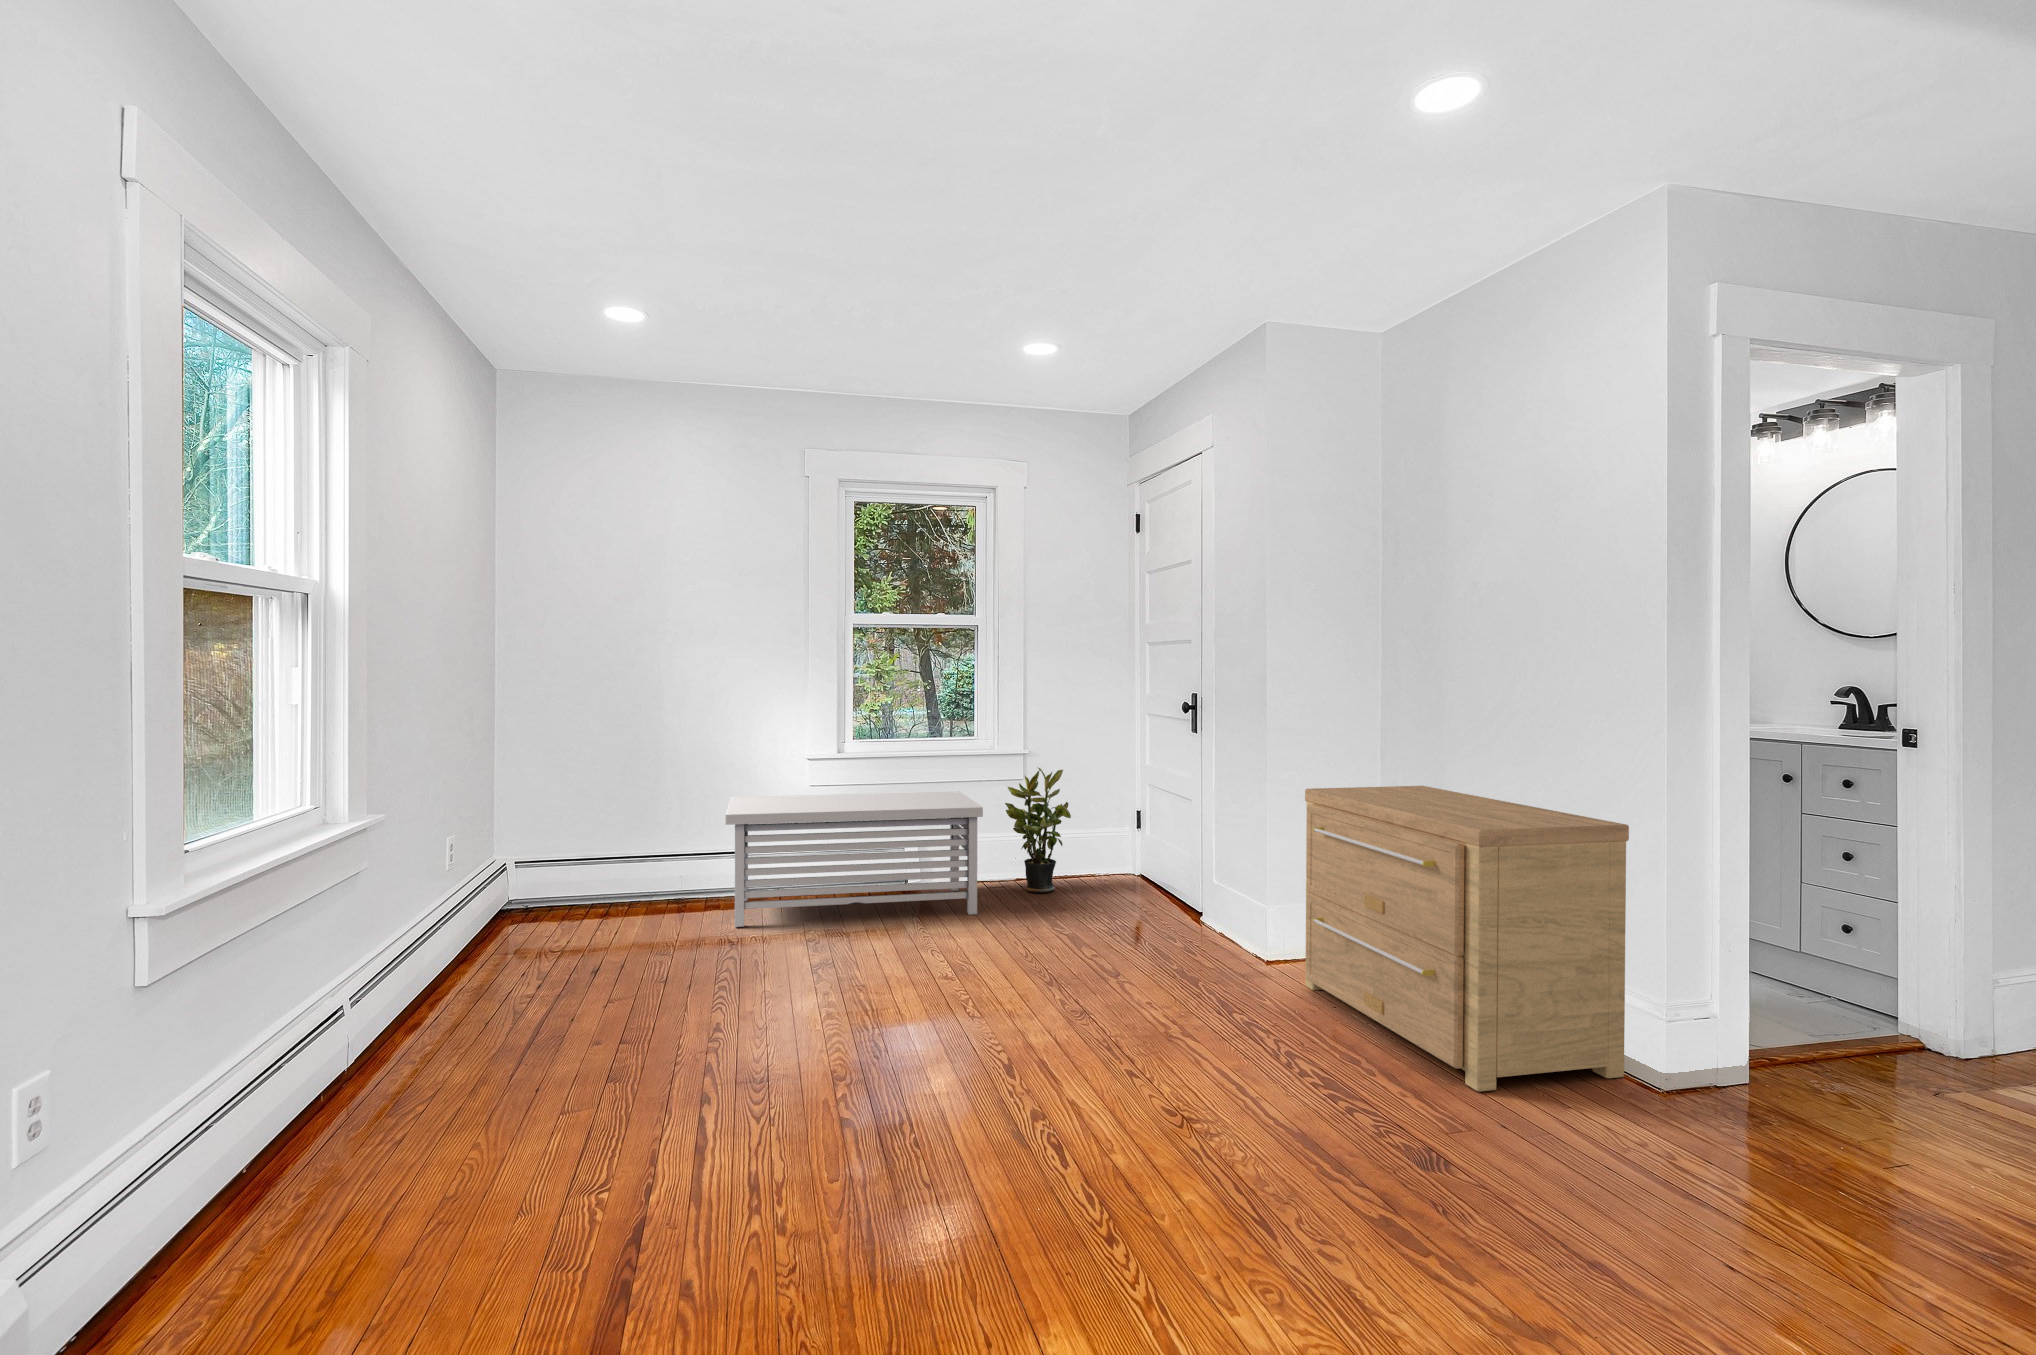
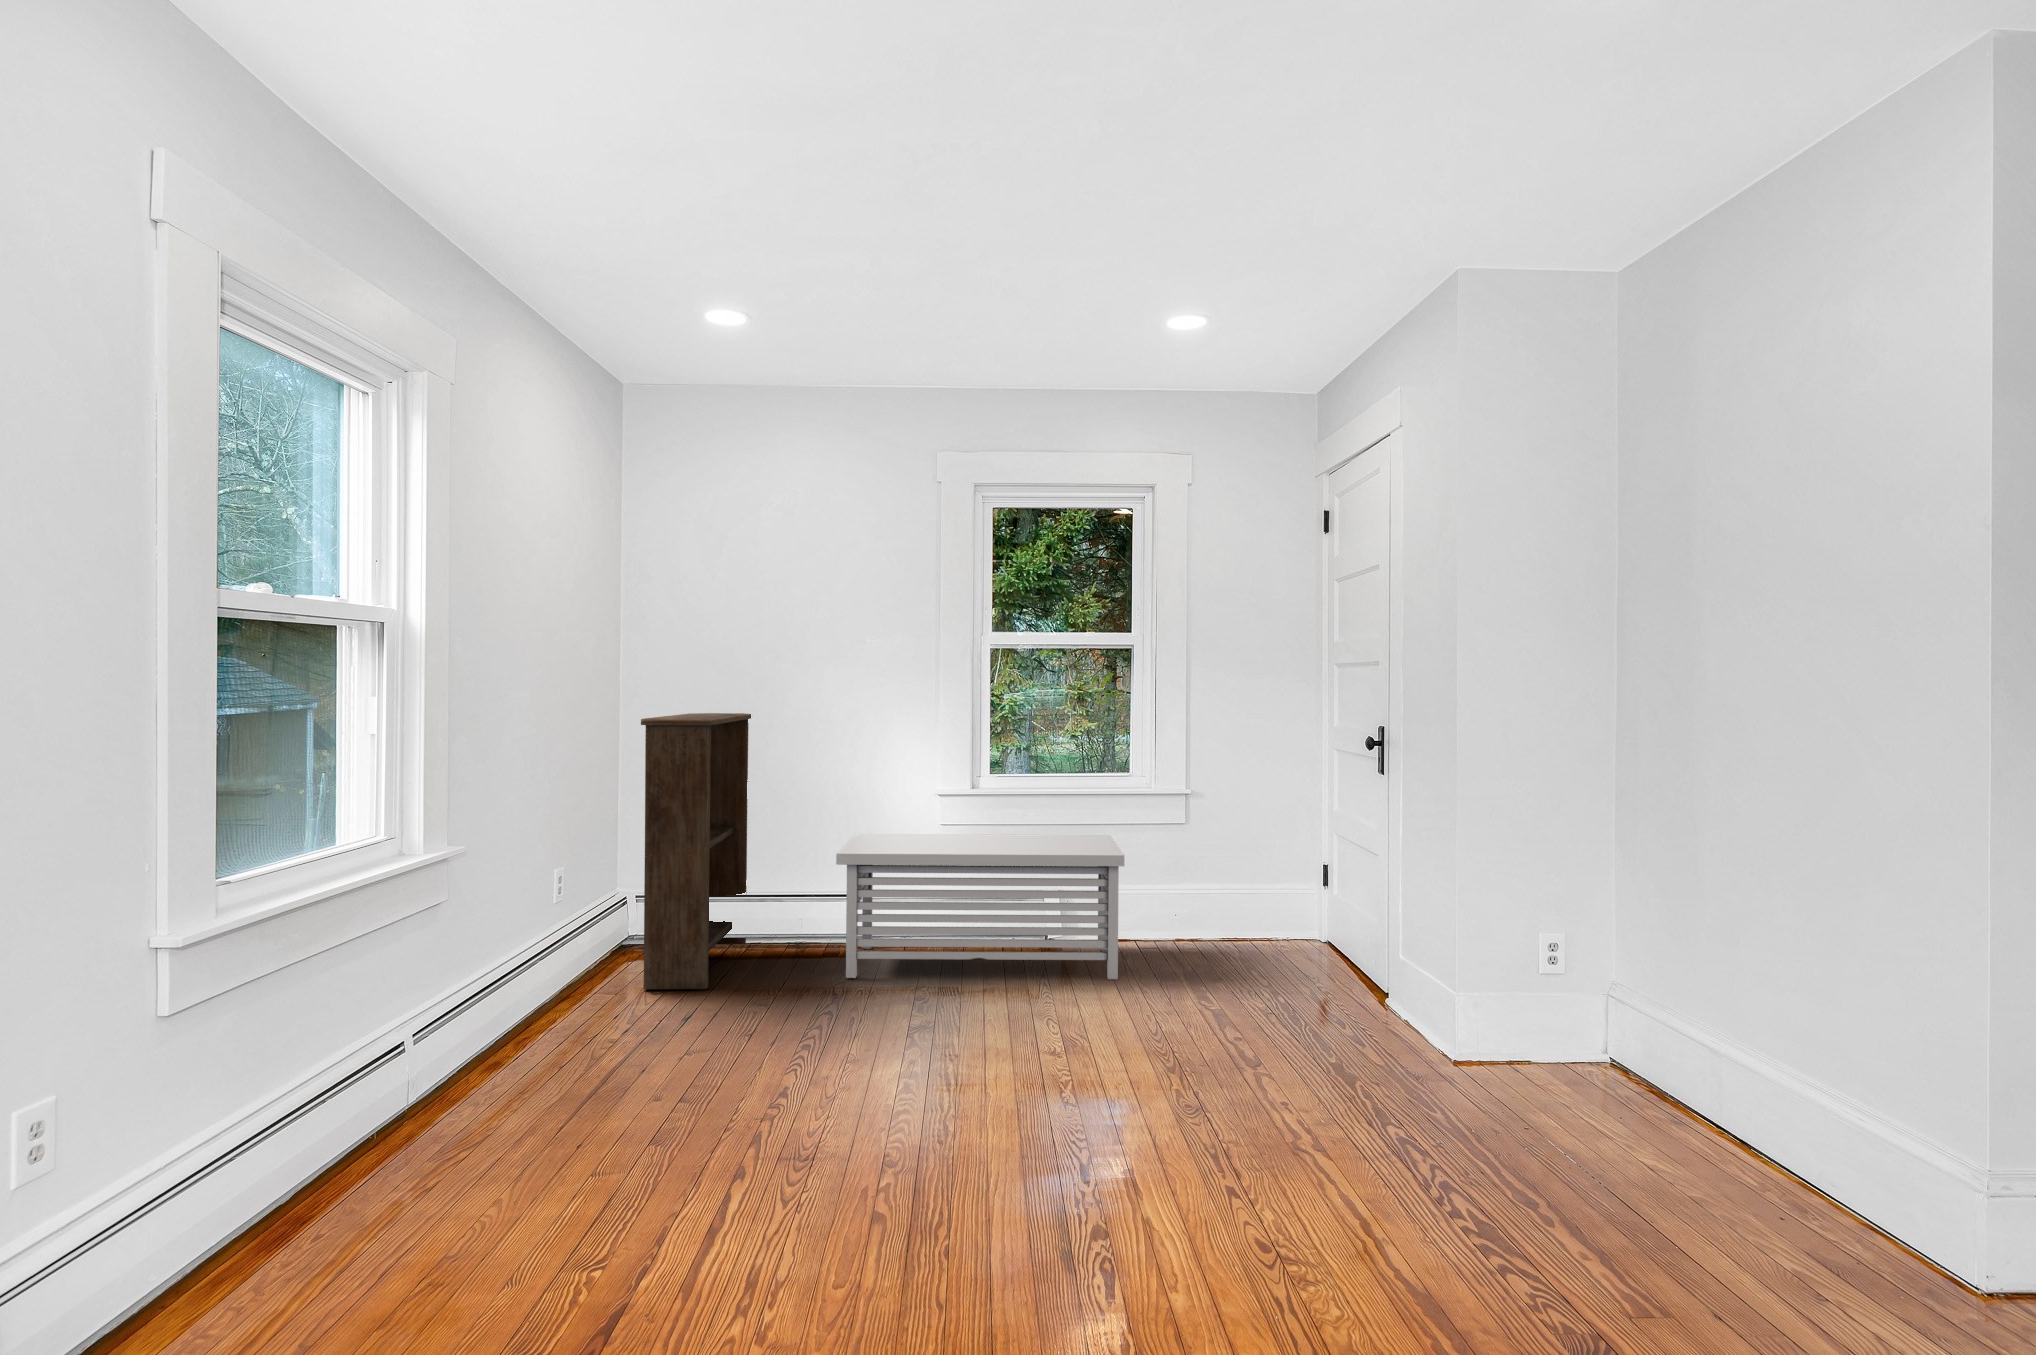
bookshelf: none [537,689,629,948] -> present [641,713,751,989]
potted plant: present [1005,768,1071,893] -> none [1159,809,1239,958]
side table: present [1305,786,1629,1091] -> none [1494,849,1924,1264]

